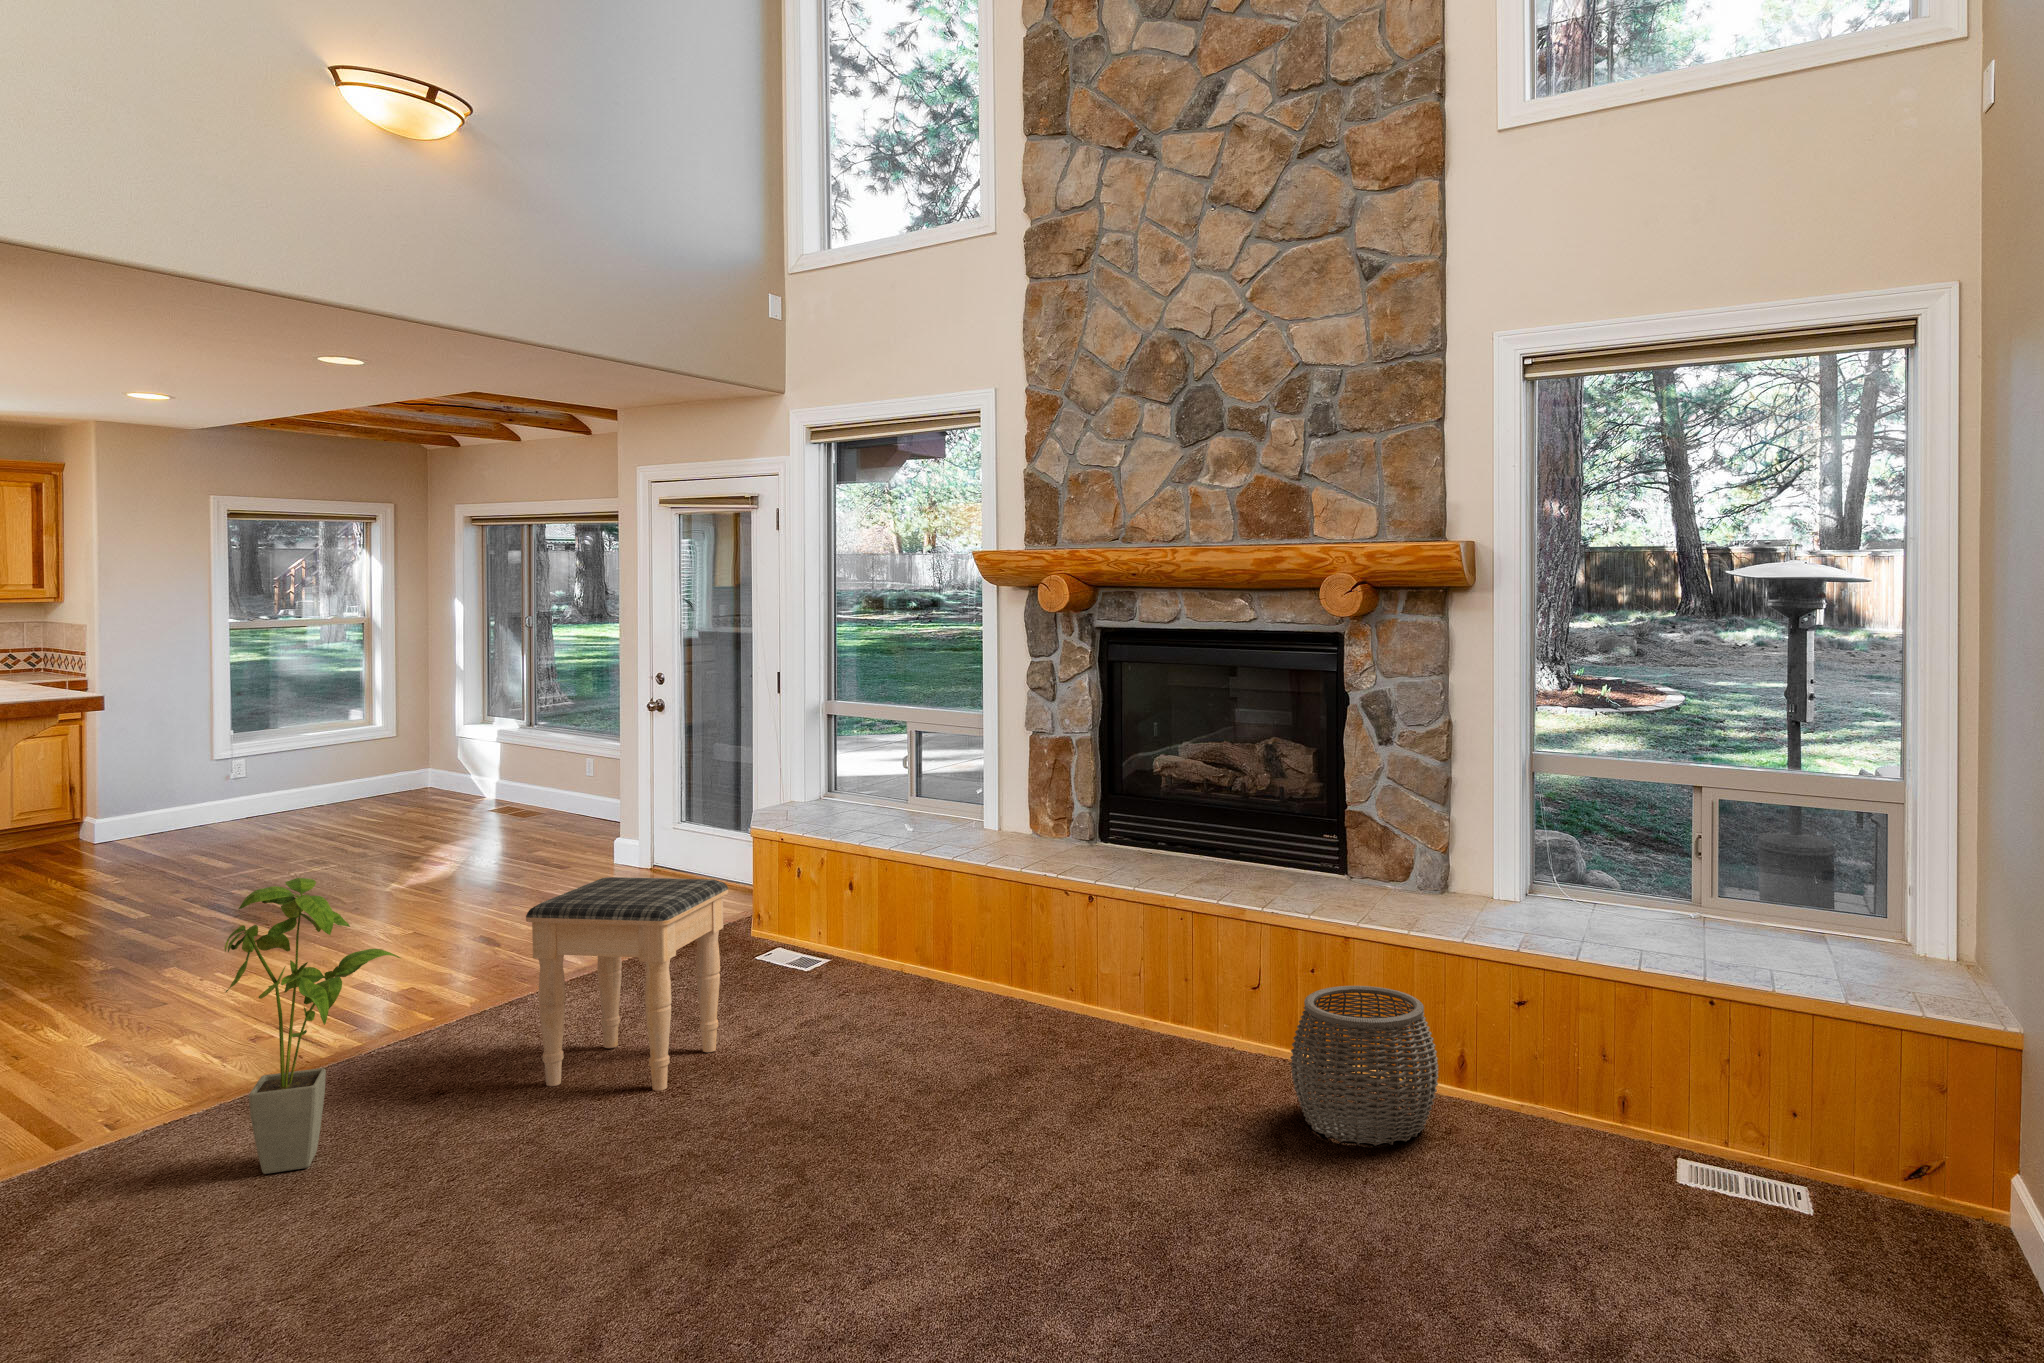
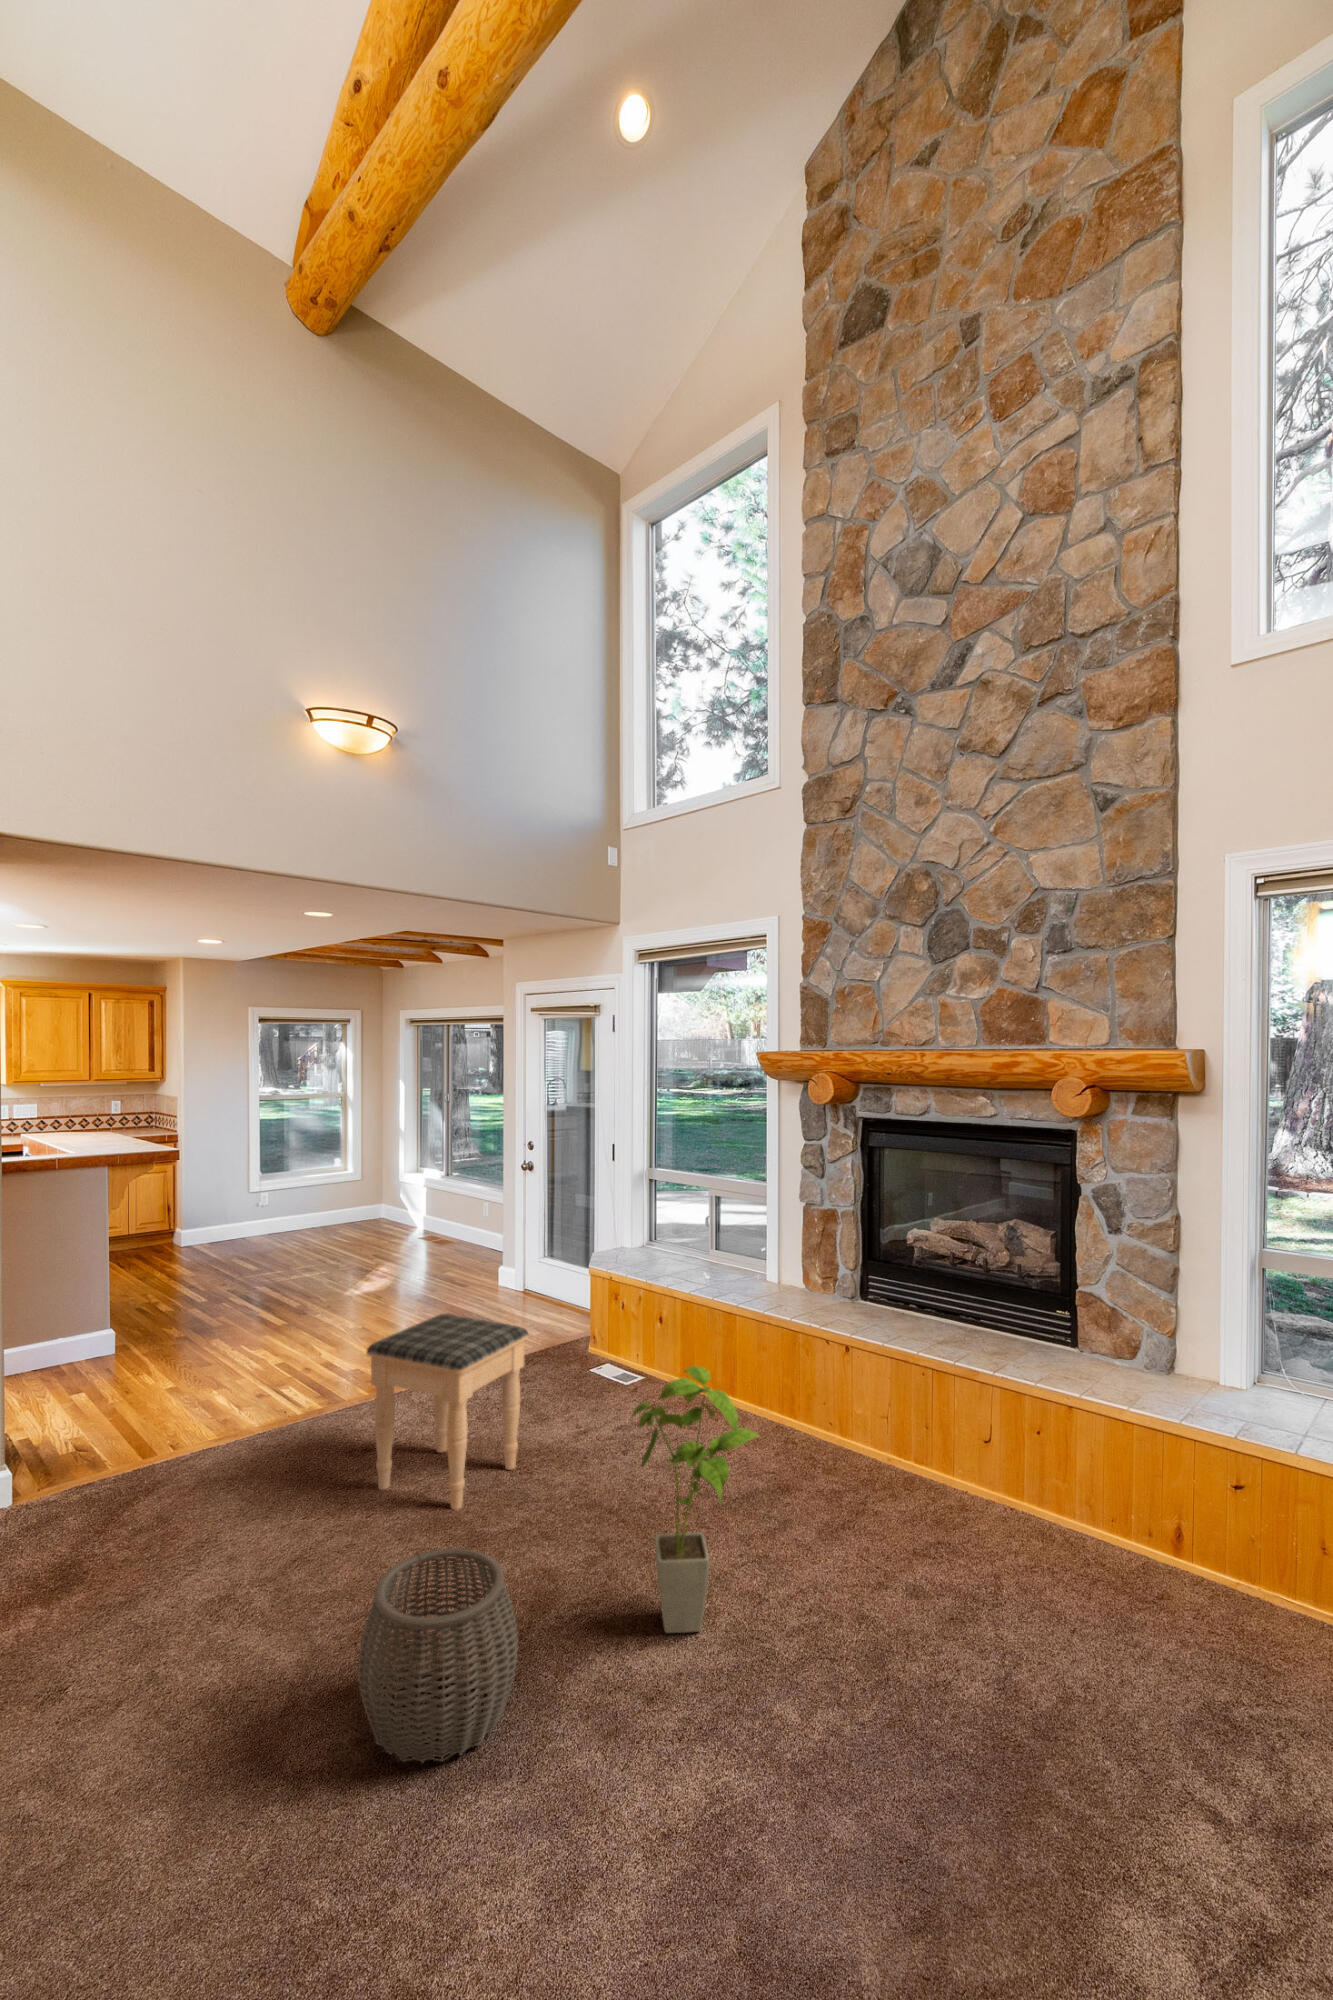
house plant: present [225,878,400,1174] -> present [633,1366,760,1633]
woven basket: present [1290,986,1438,1146] -> present [357,1548,518,1763]

